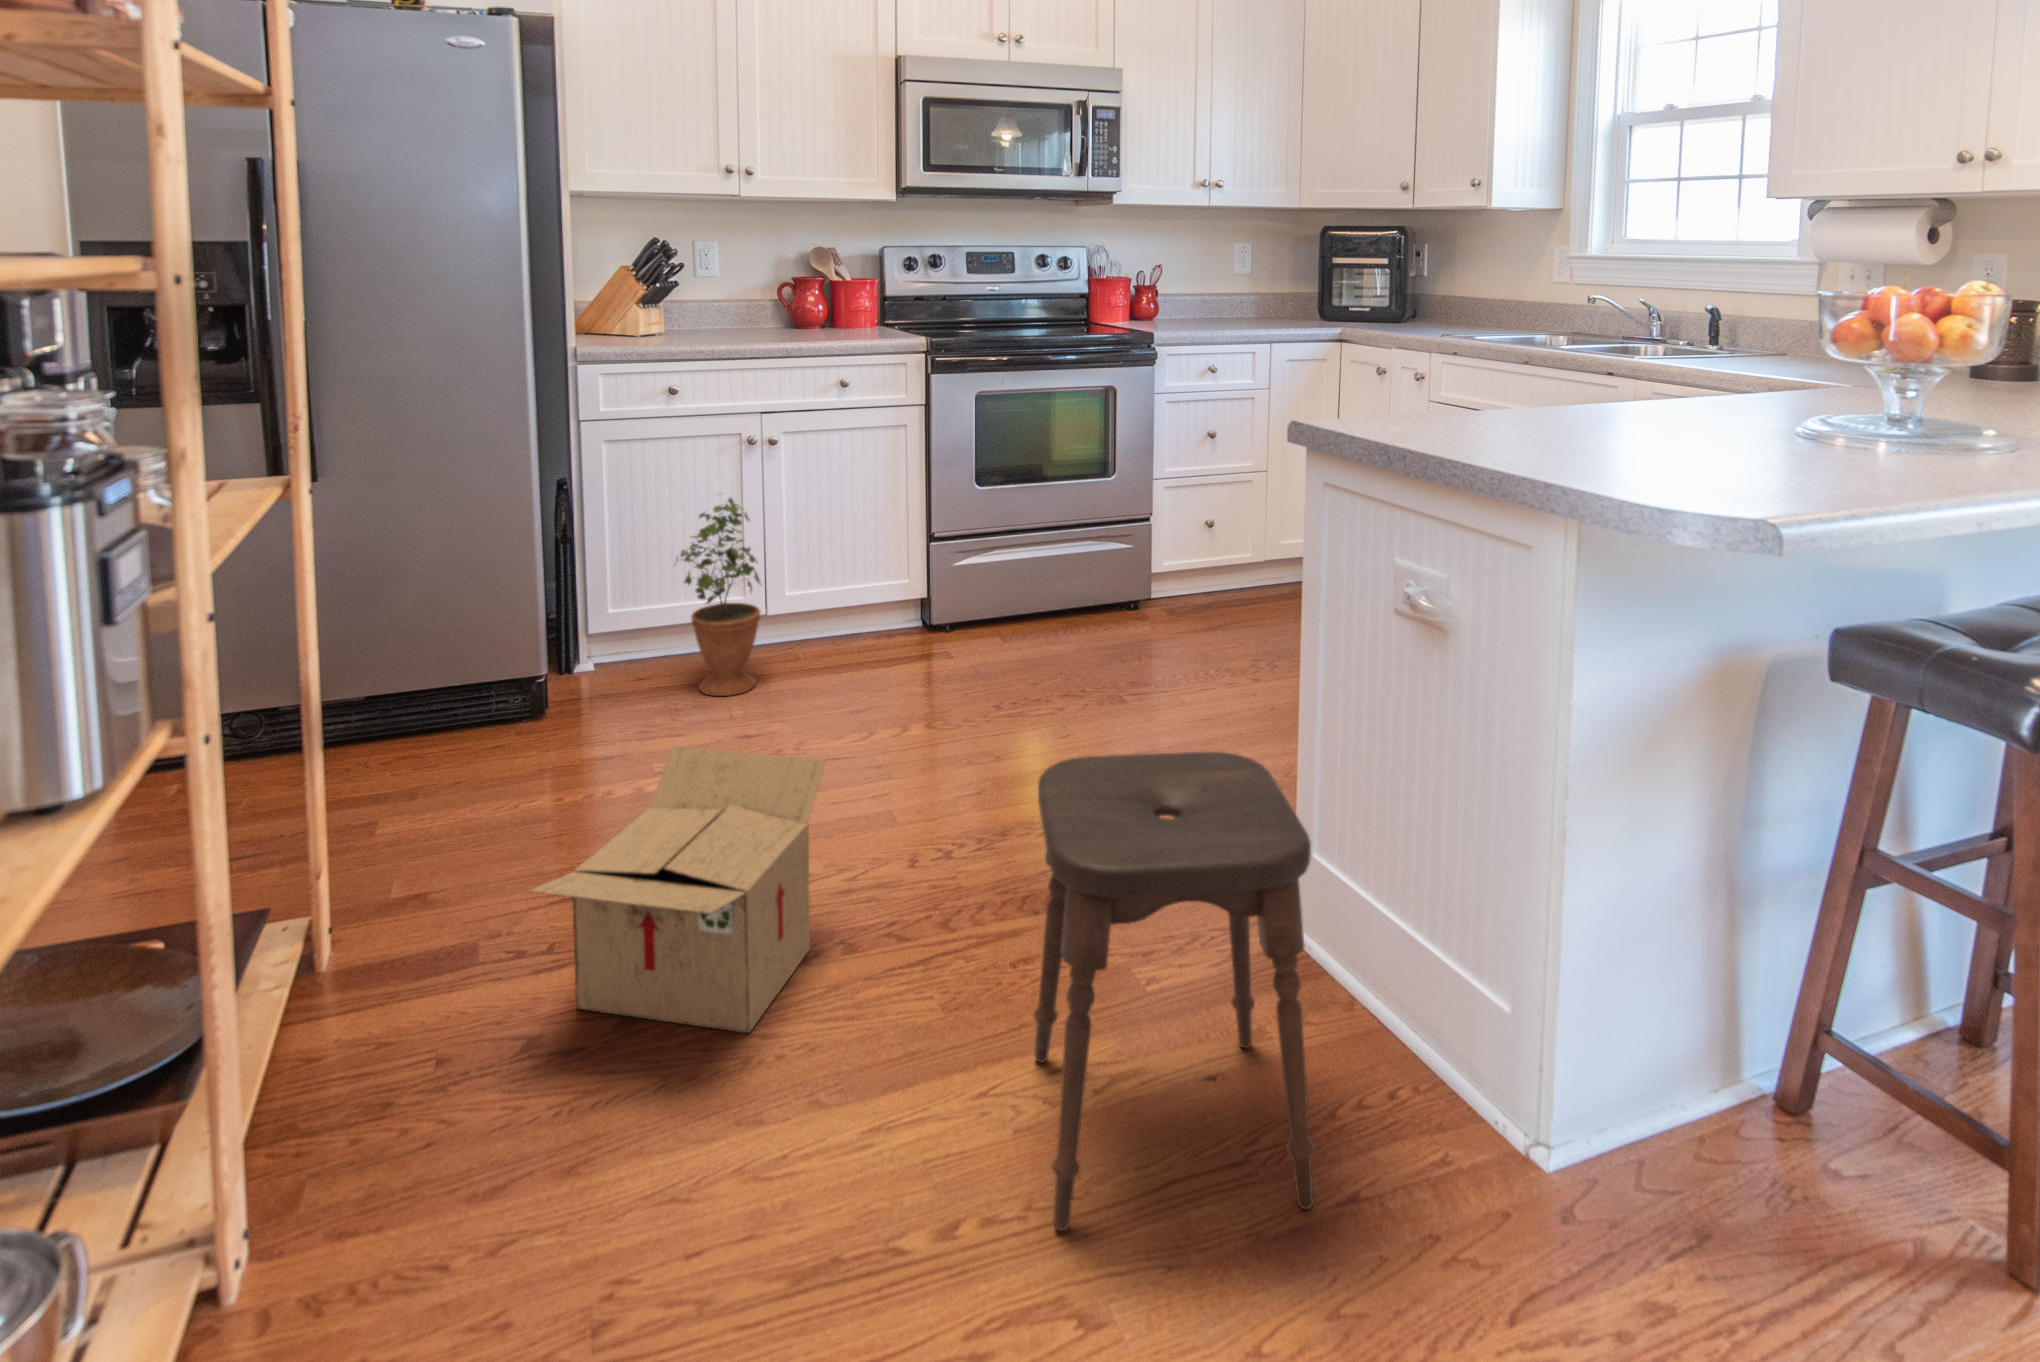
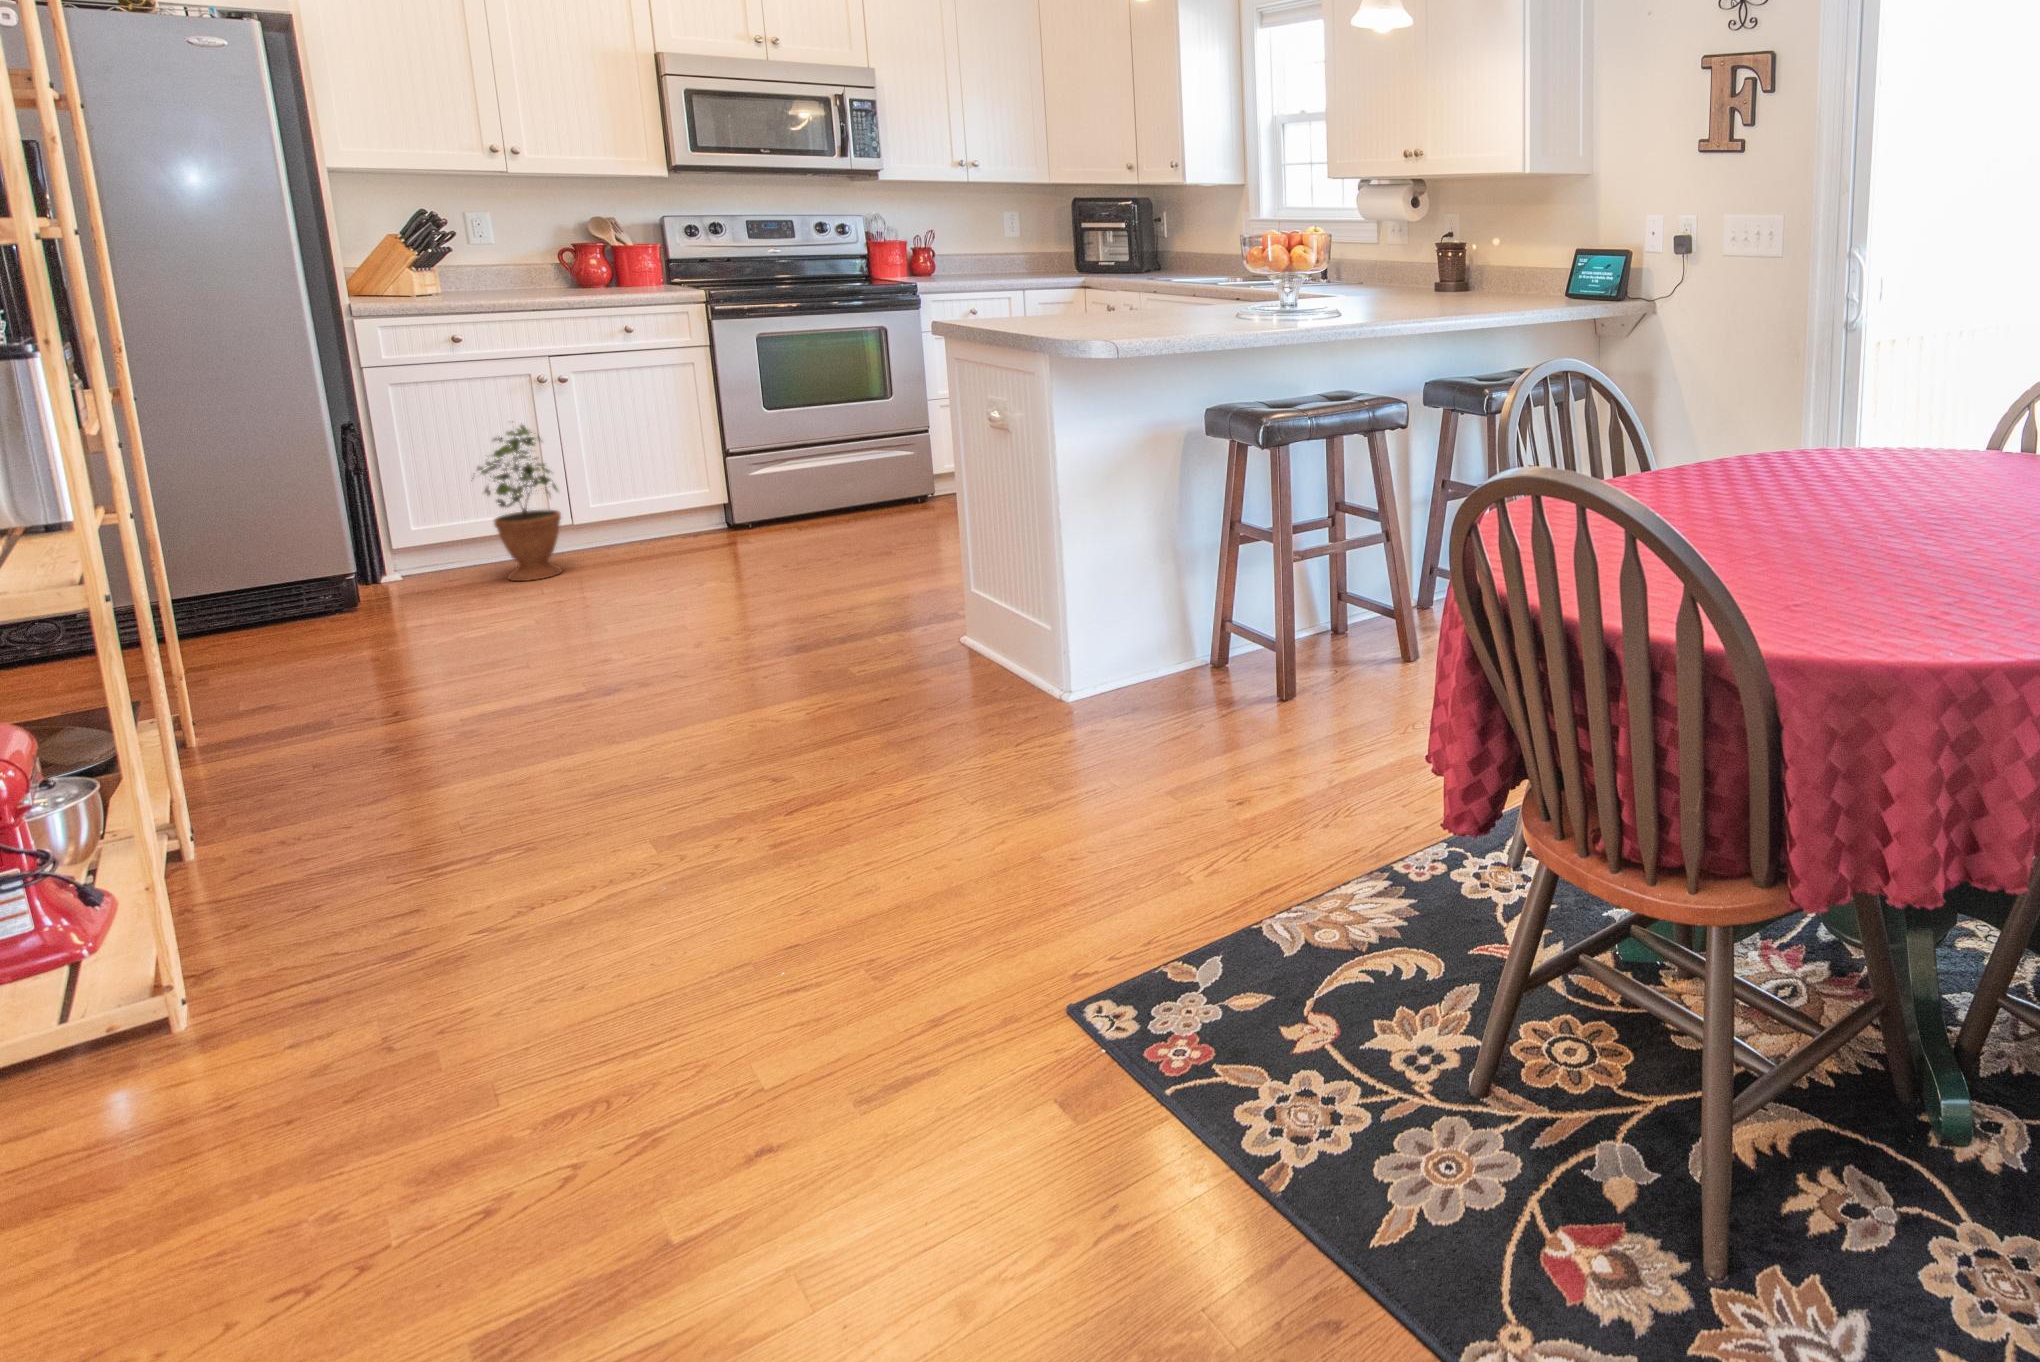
cardboard box: present [530,746,825,1033] -> none [366,562,600,724]
stool: present [1034,752,1315,1231] -> none [722,509,900,745]

